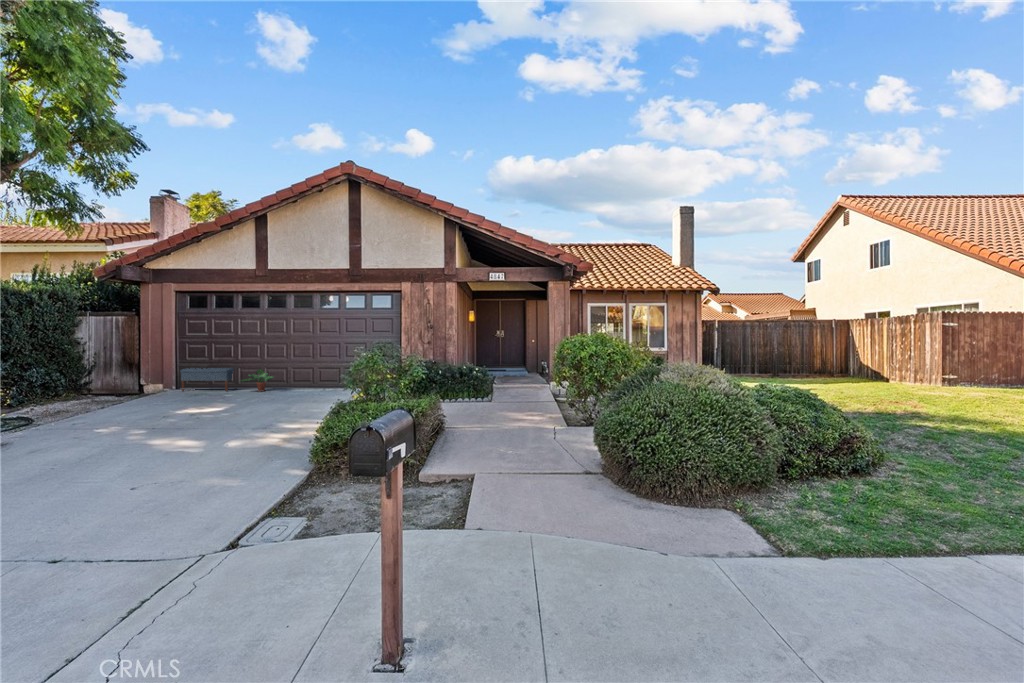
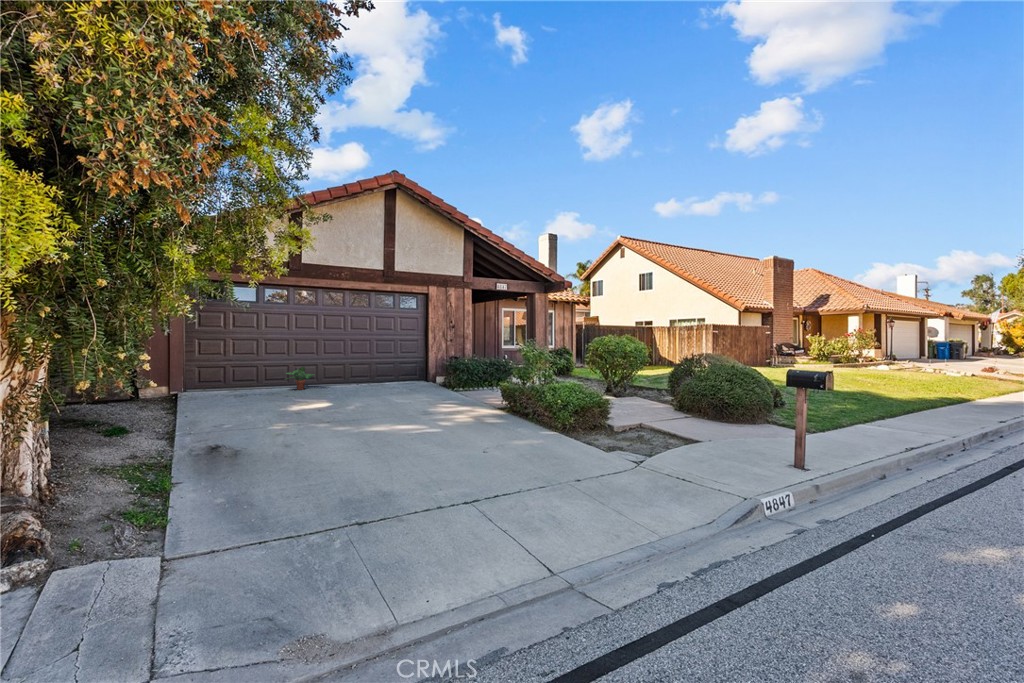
bench: present [180,368,237,391] -> none [202,366,263,393]

